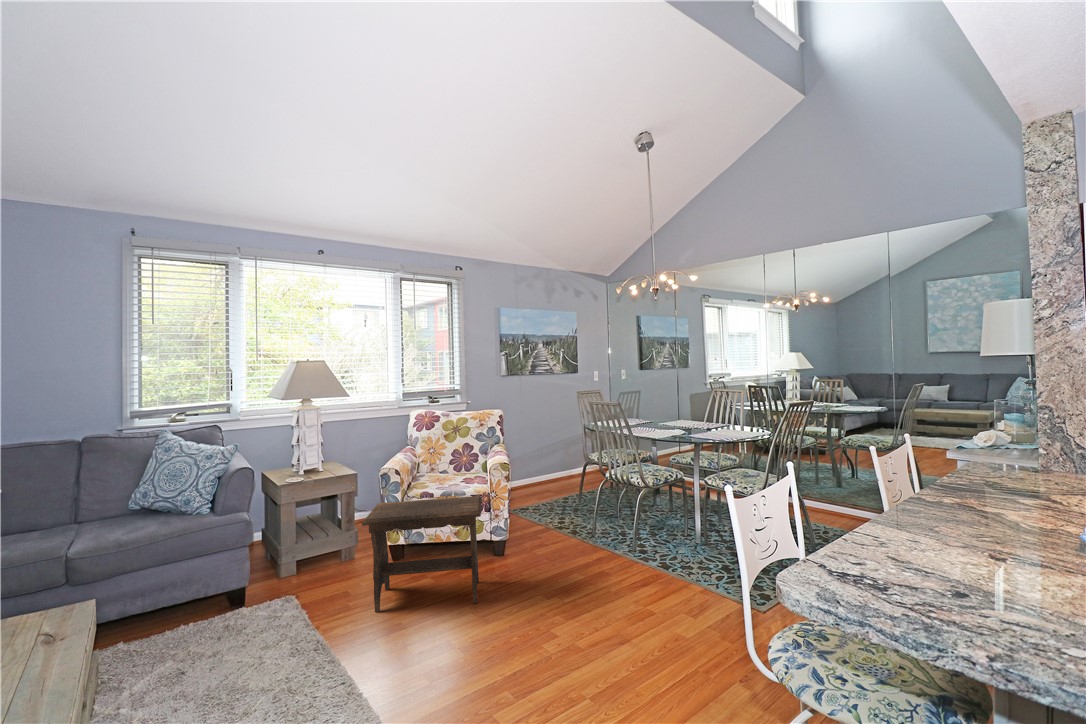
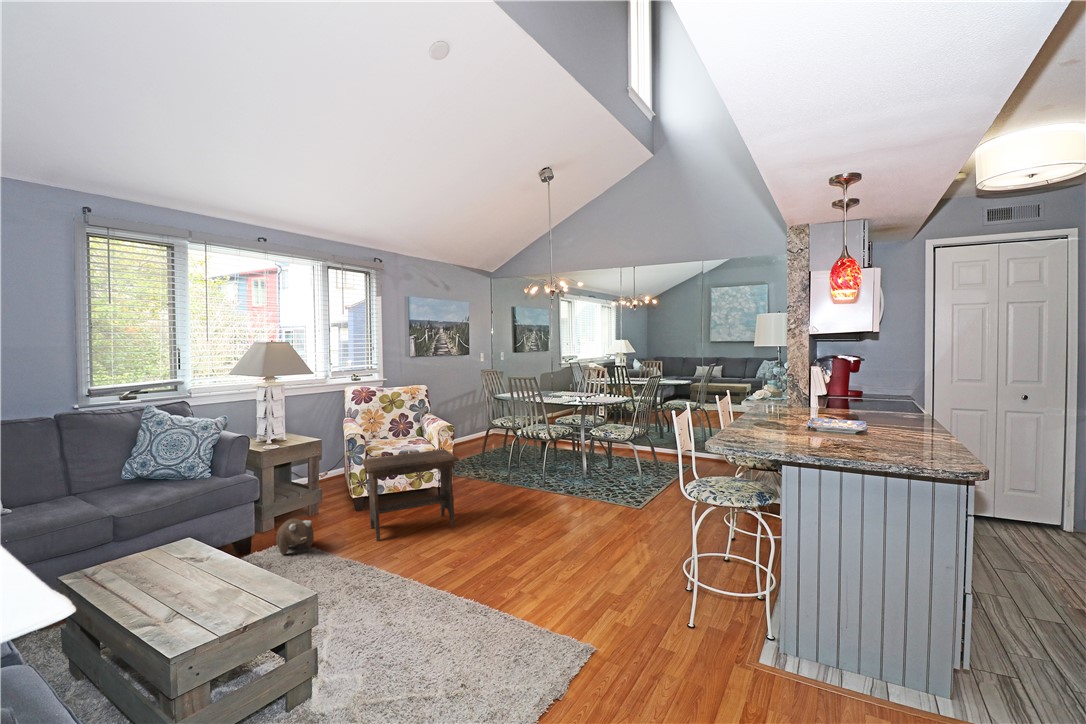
plush toy: none [256,573,301,618] -> present [276,519,314,555]

